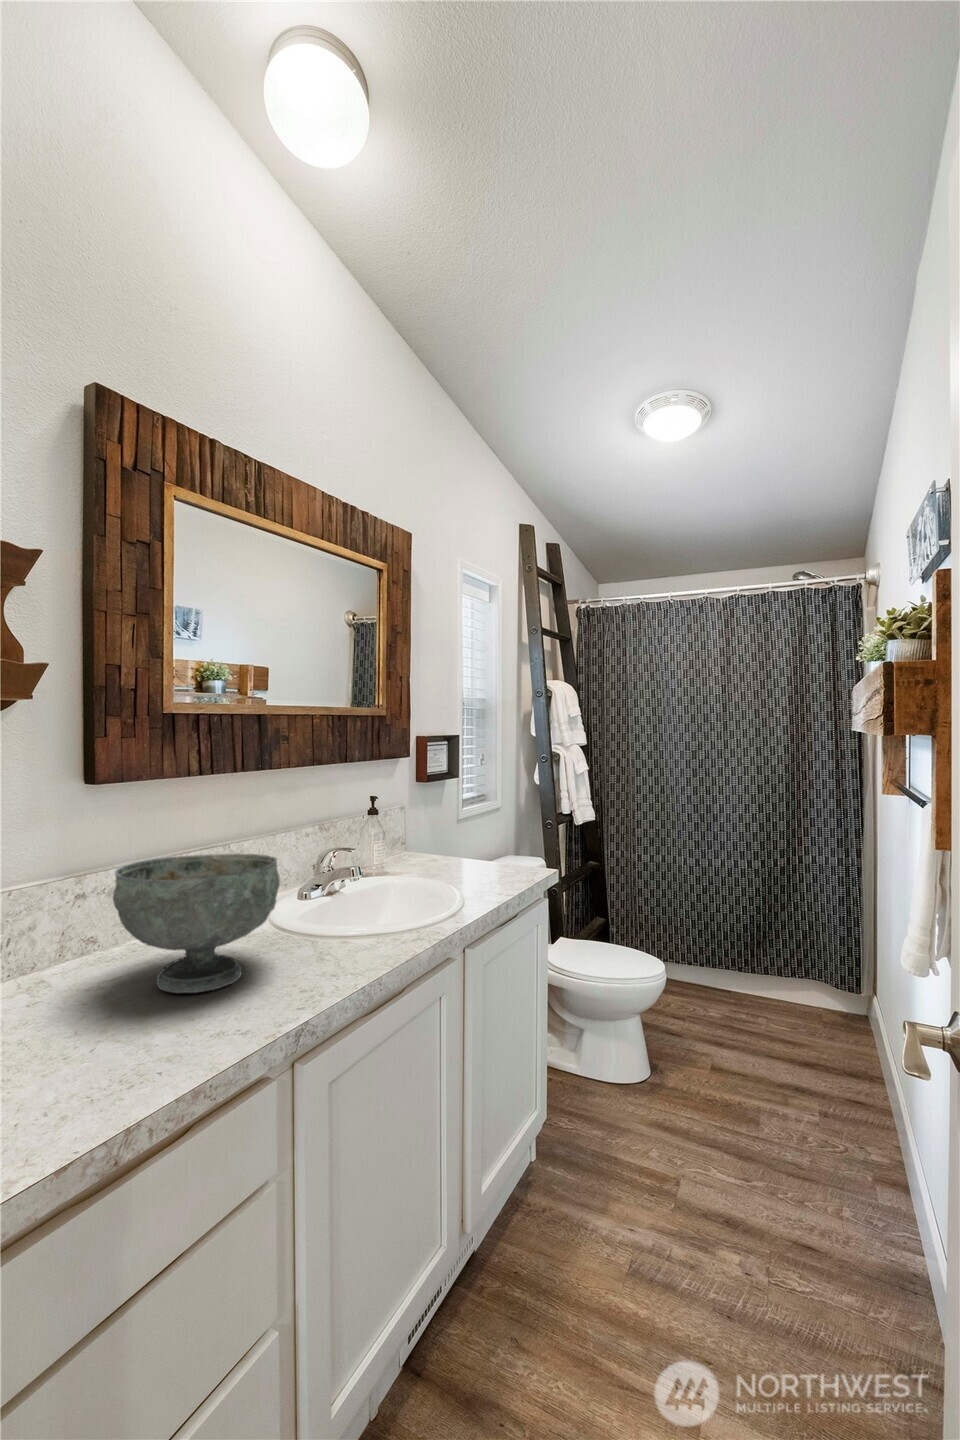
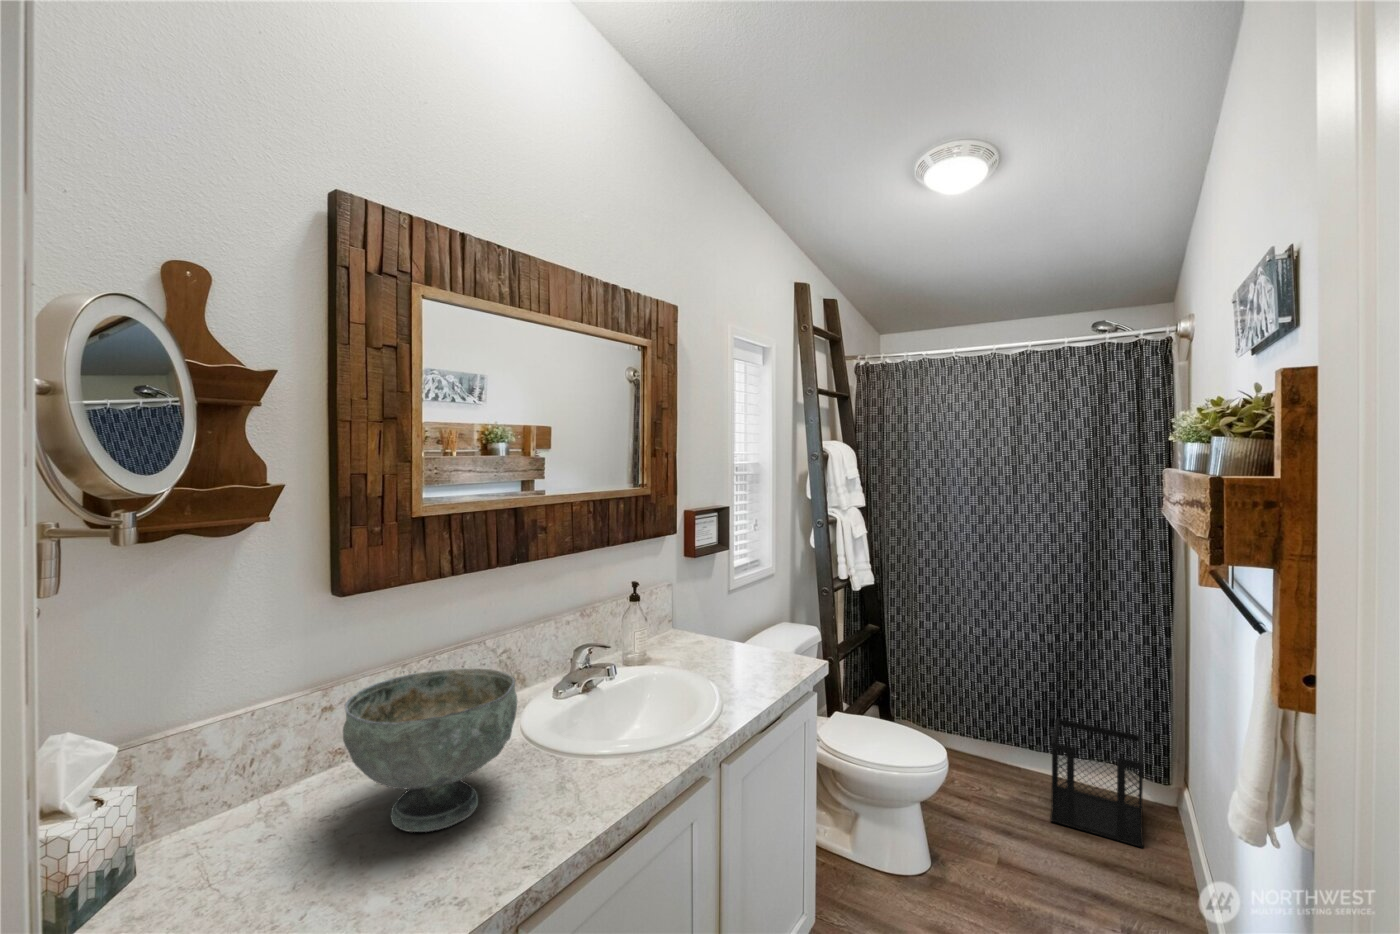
wastebasket: none [758,941,840,1051] -> present [1050,719,1144,847]

